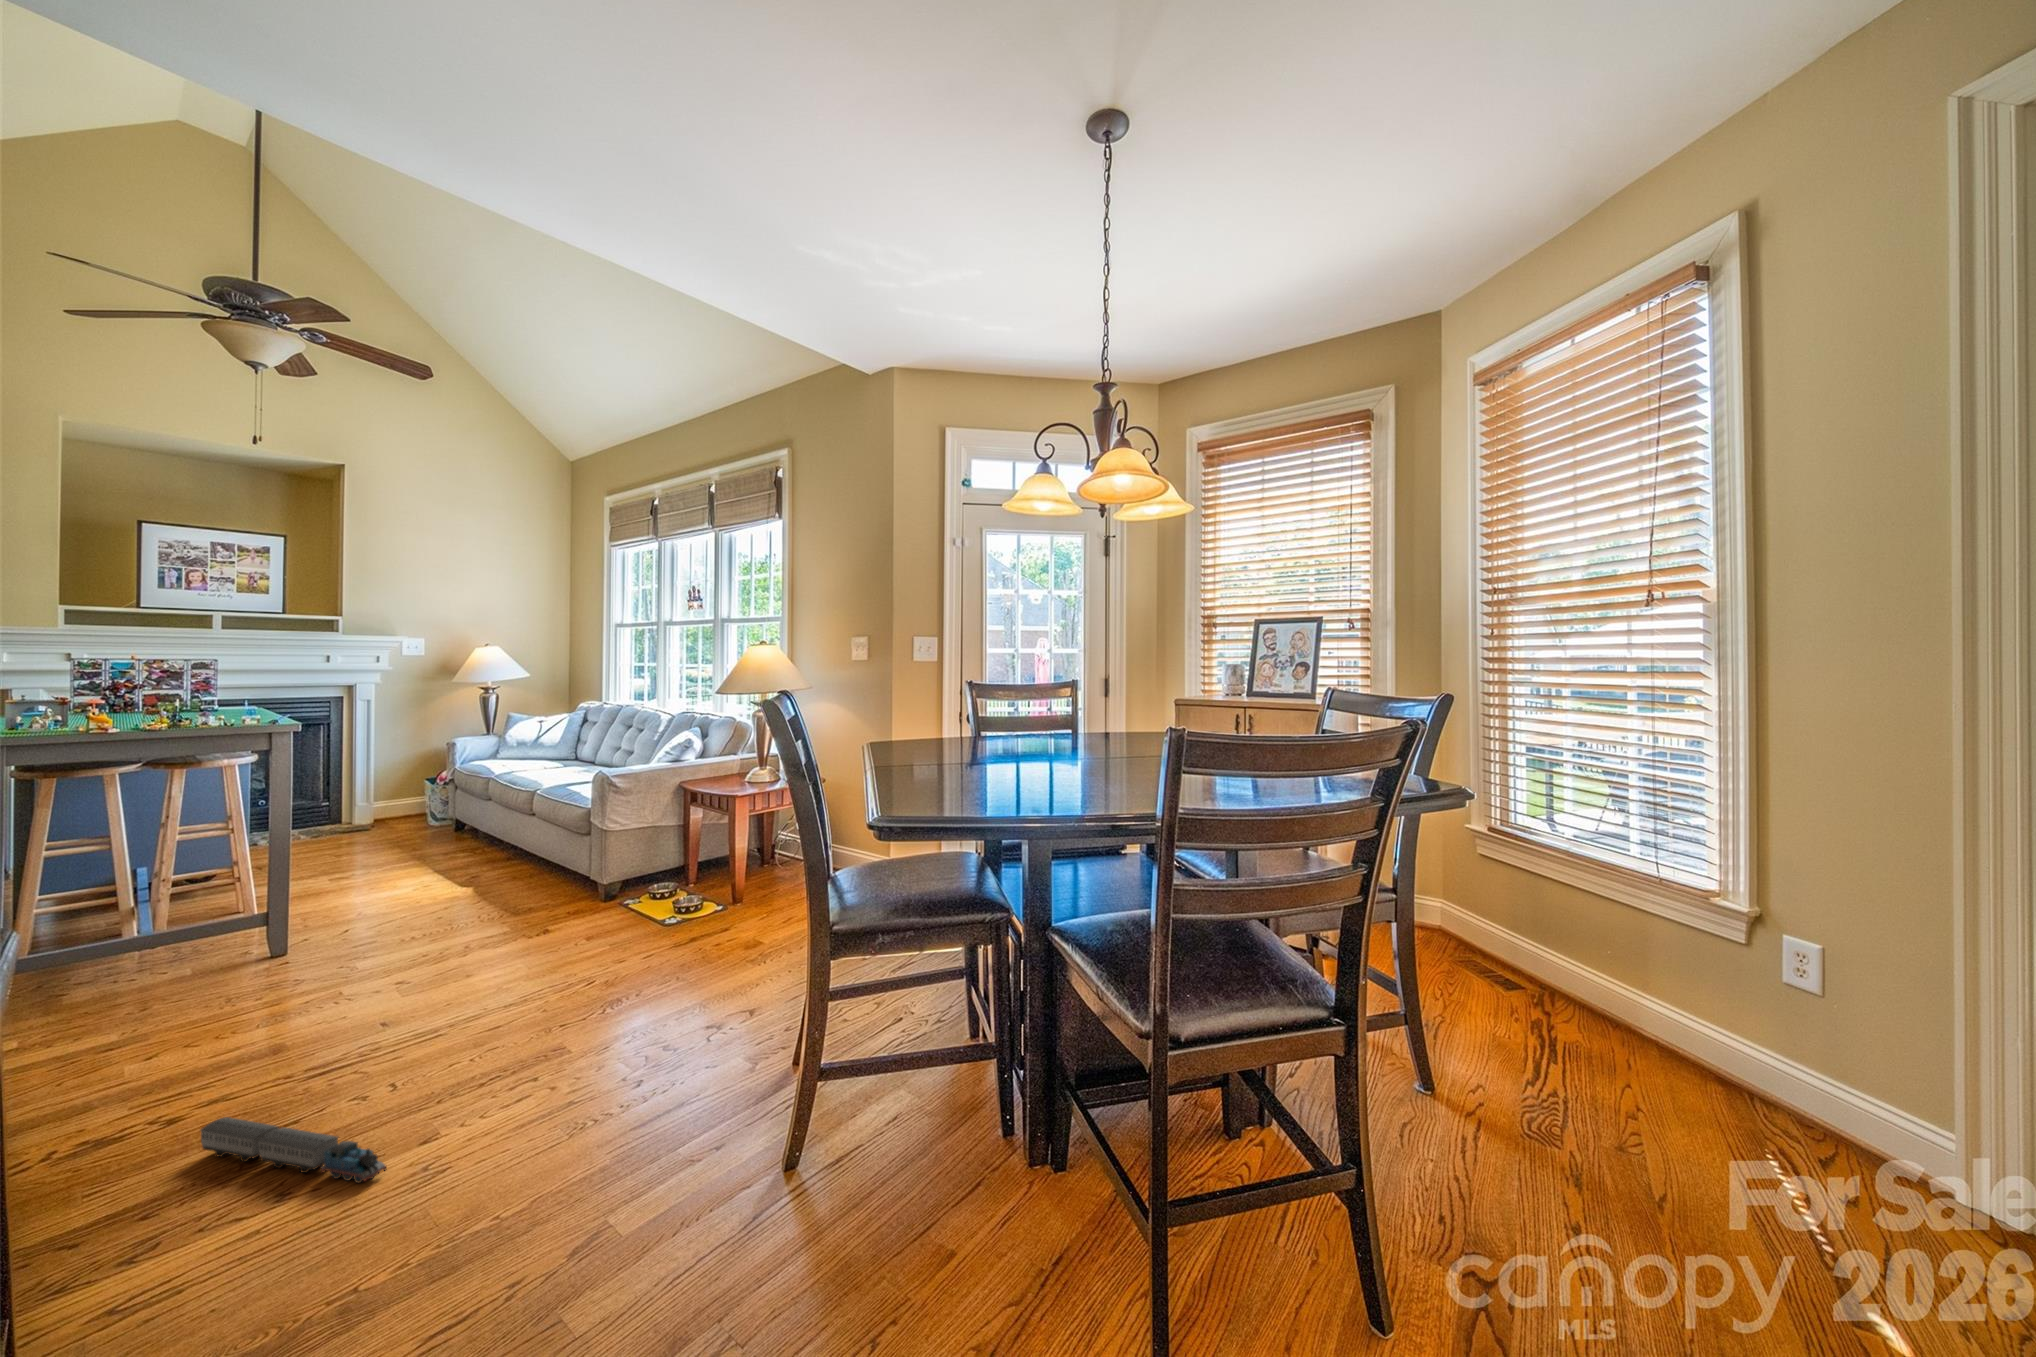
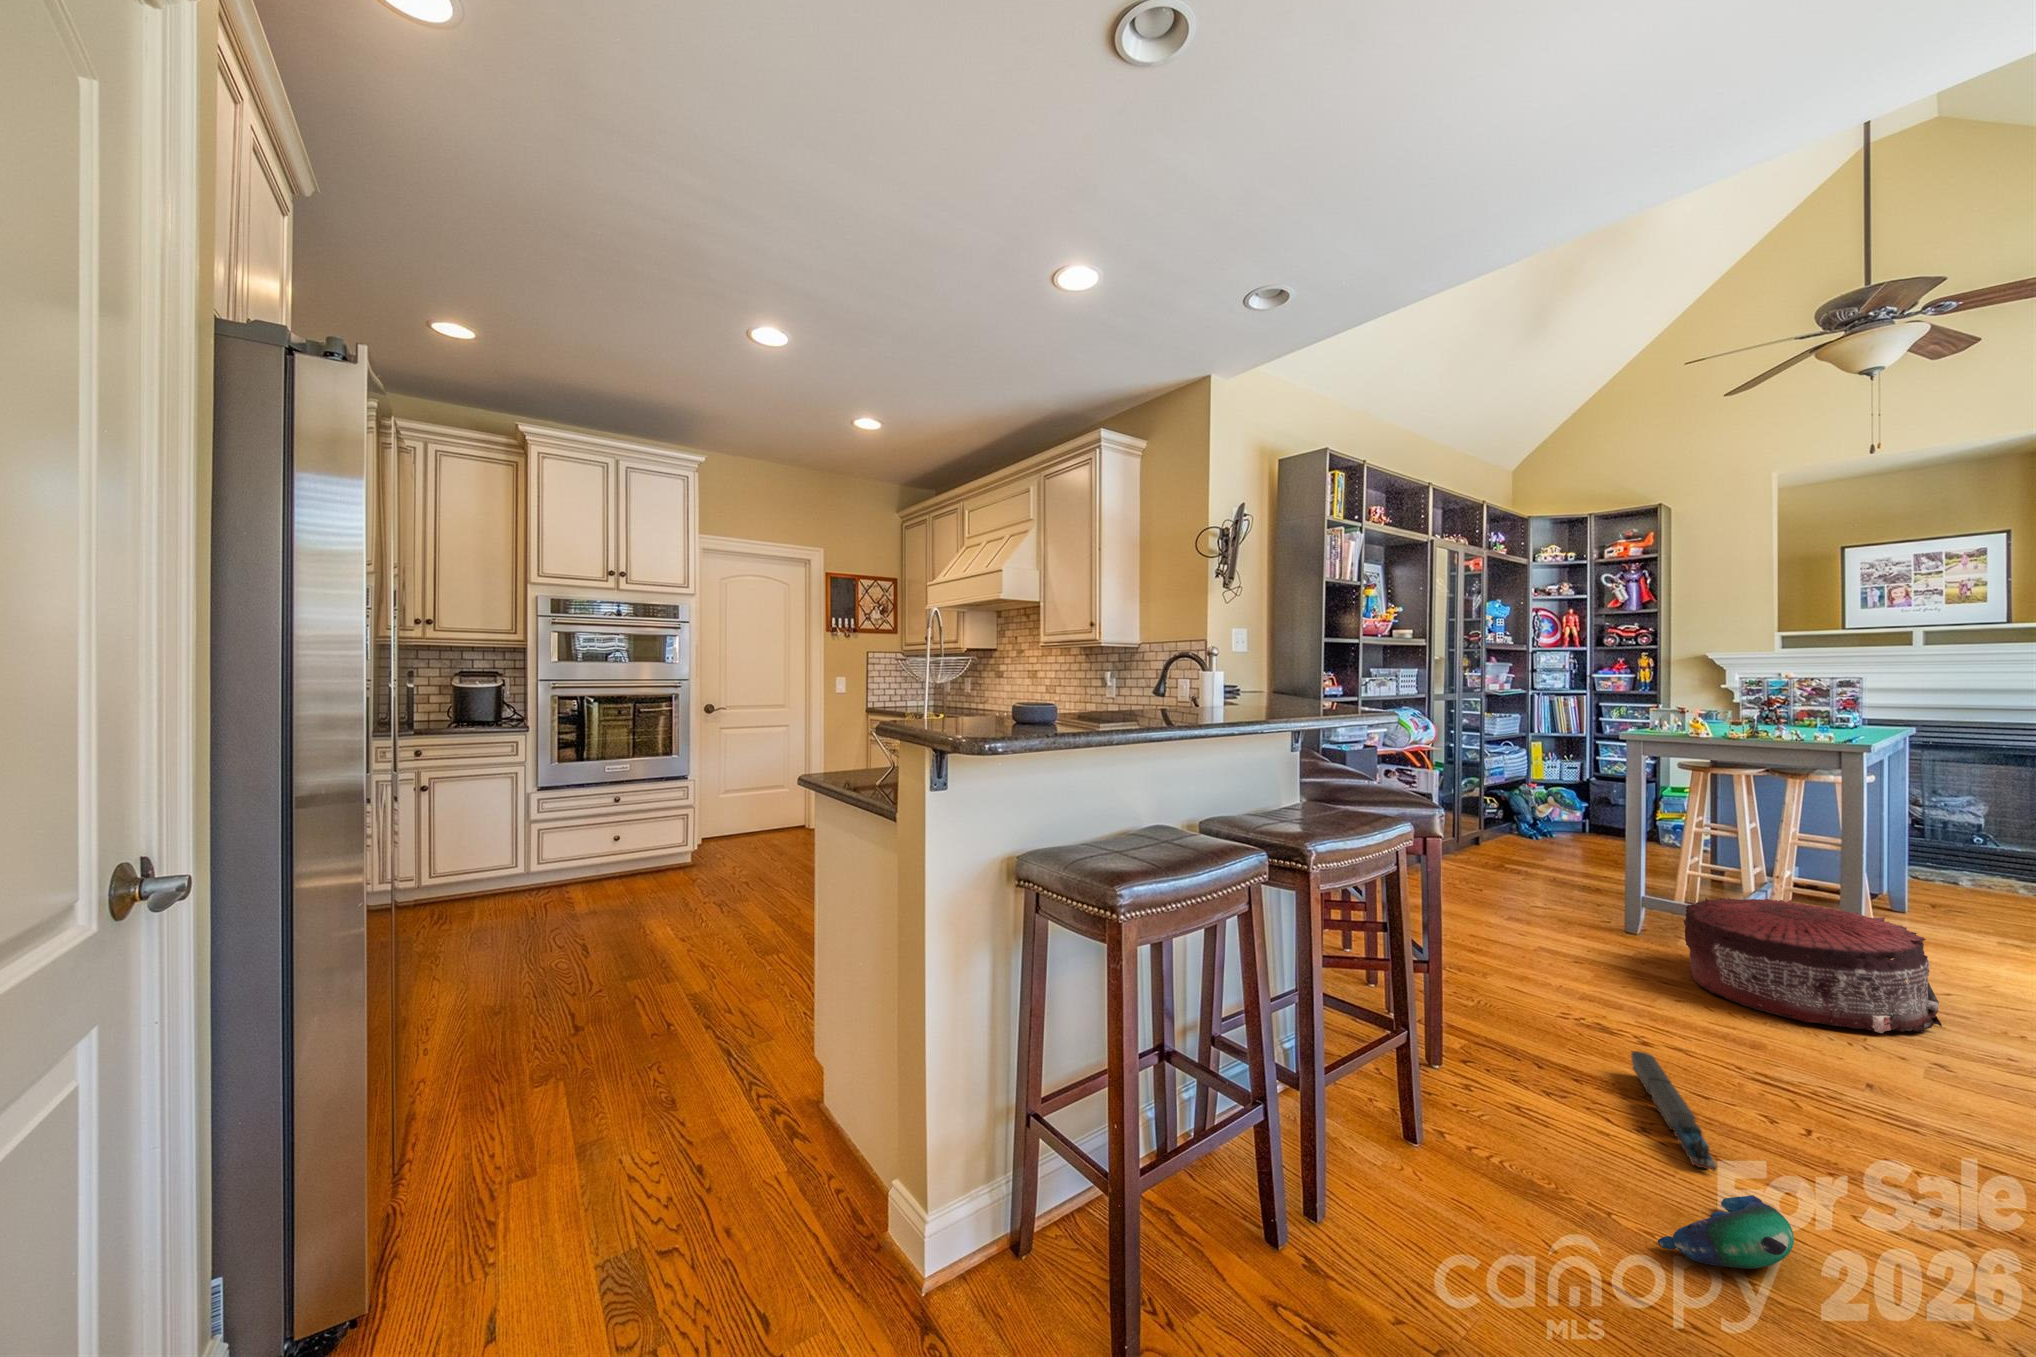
pouf: none [118,883,383,1031] -> present [1684,898,1942,1033]
plush toy: none [420,1146,518,1264] -> present [1658,1195,1794,1269]

